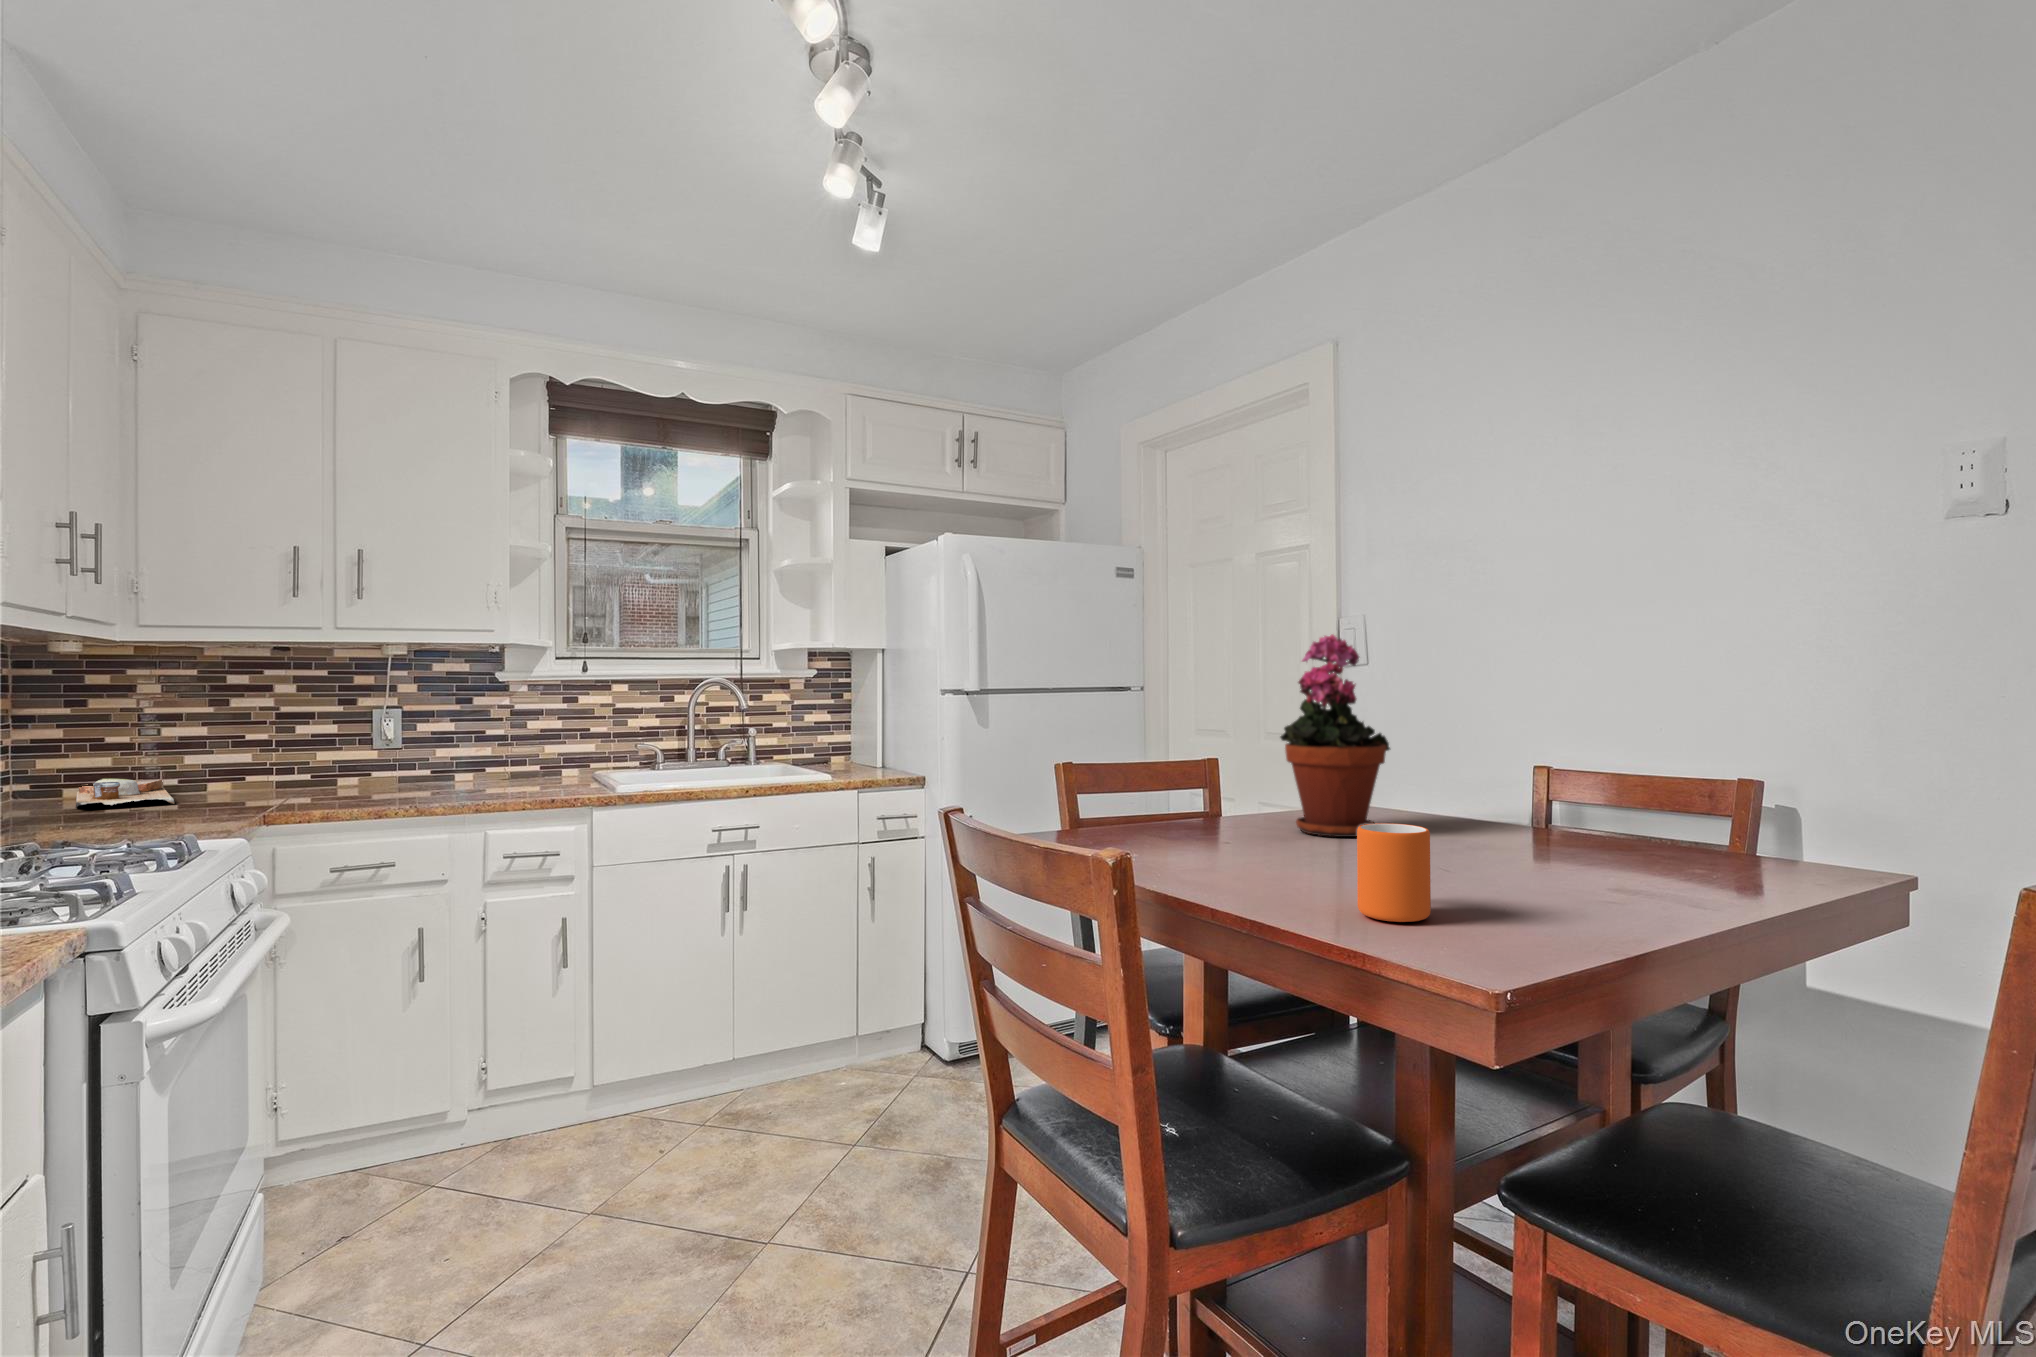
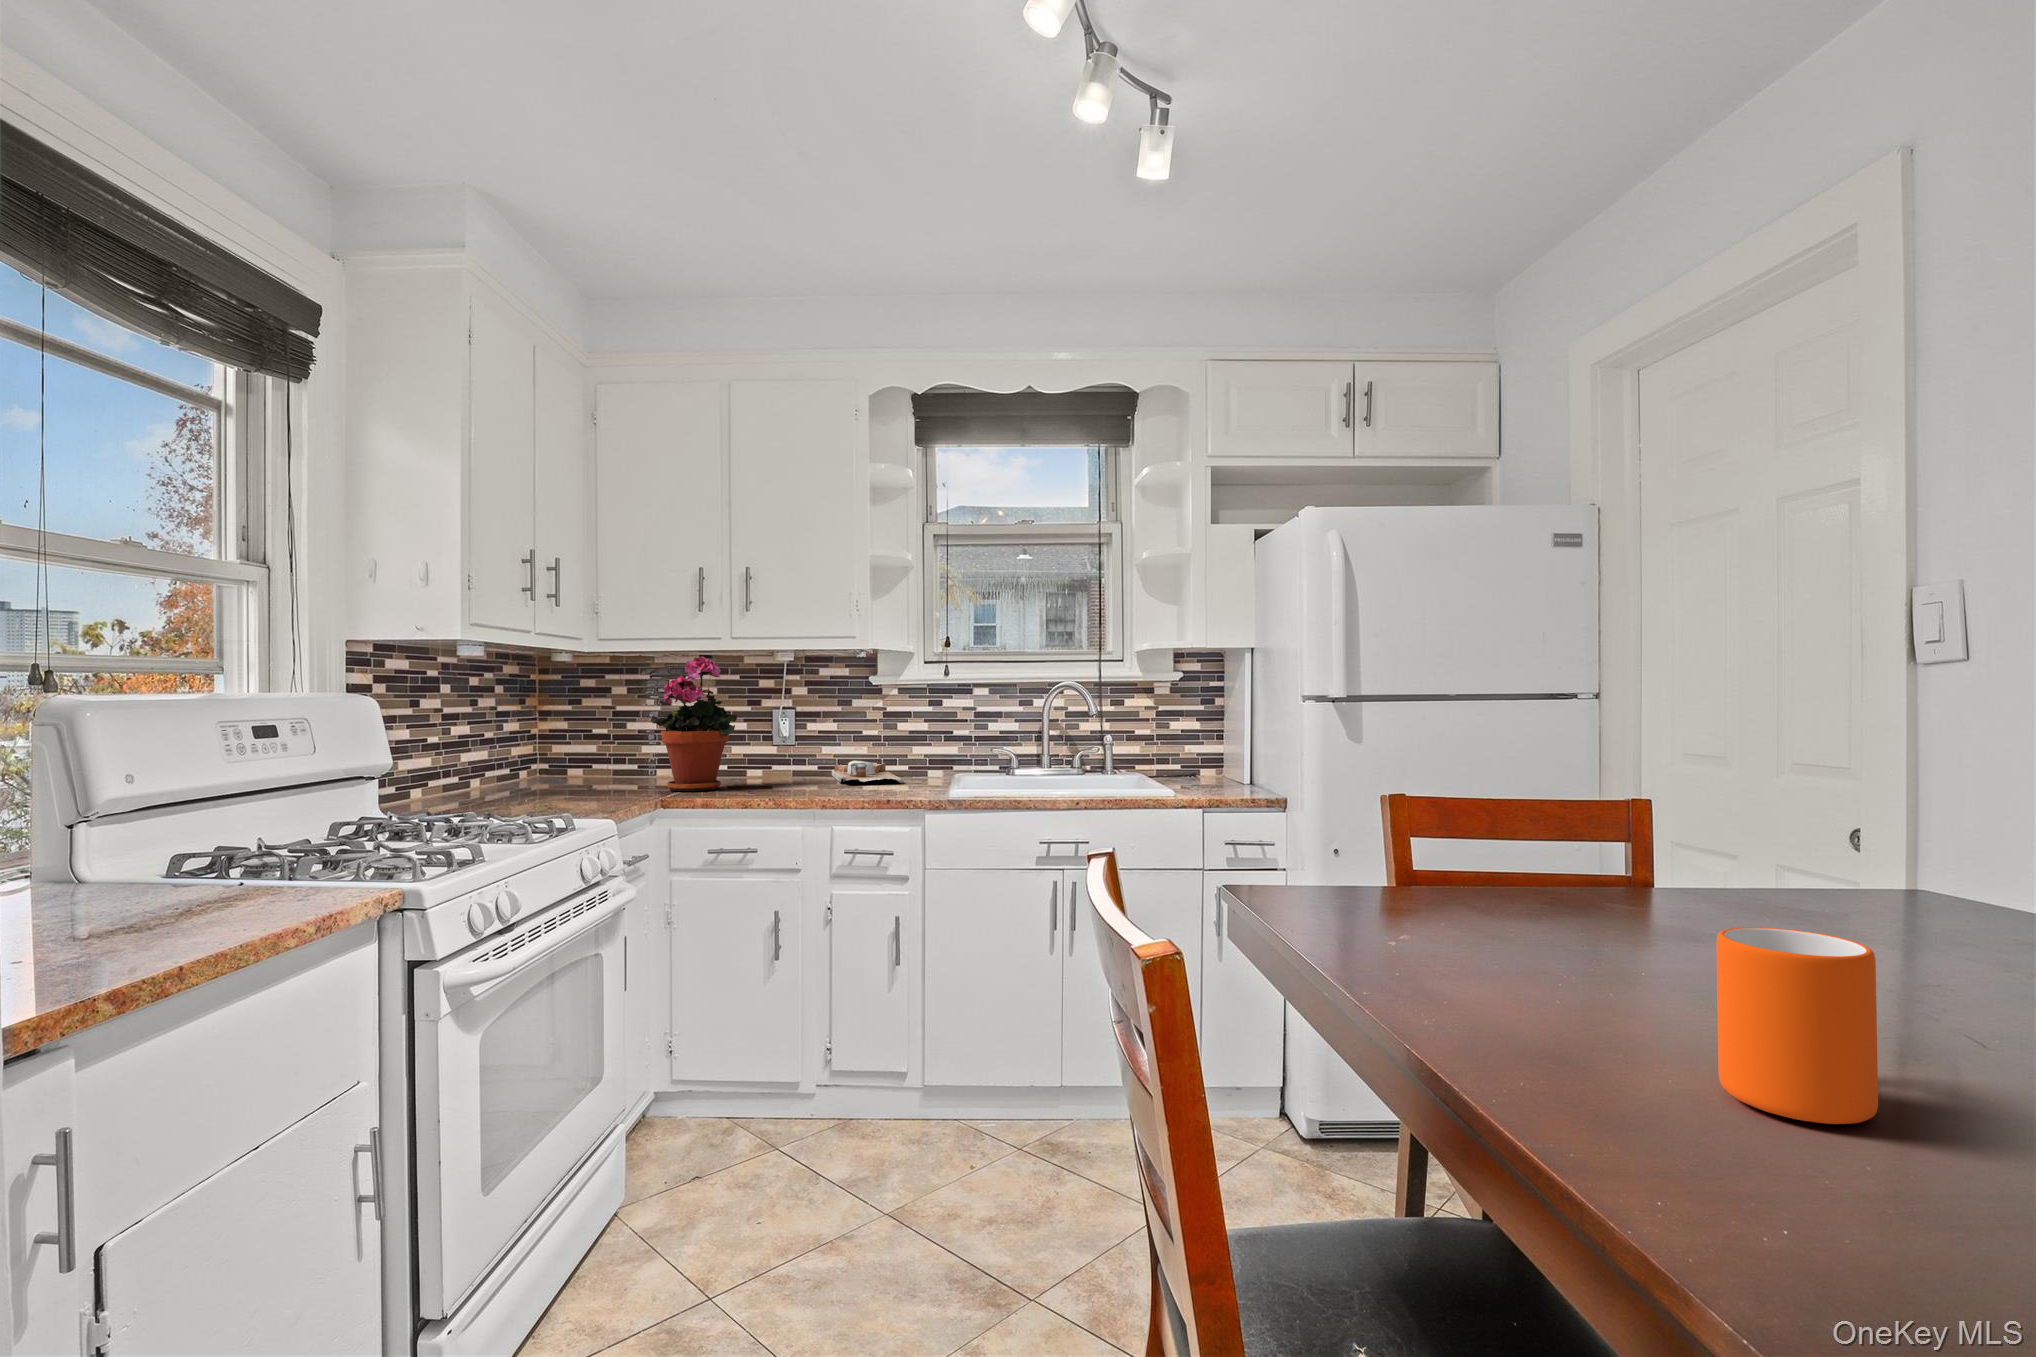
potted plant: present [1280,634,1390,837] -> present [651,656,737,791]
cutting board: present [76,779,174,808] -> present [832,761,902,783]

